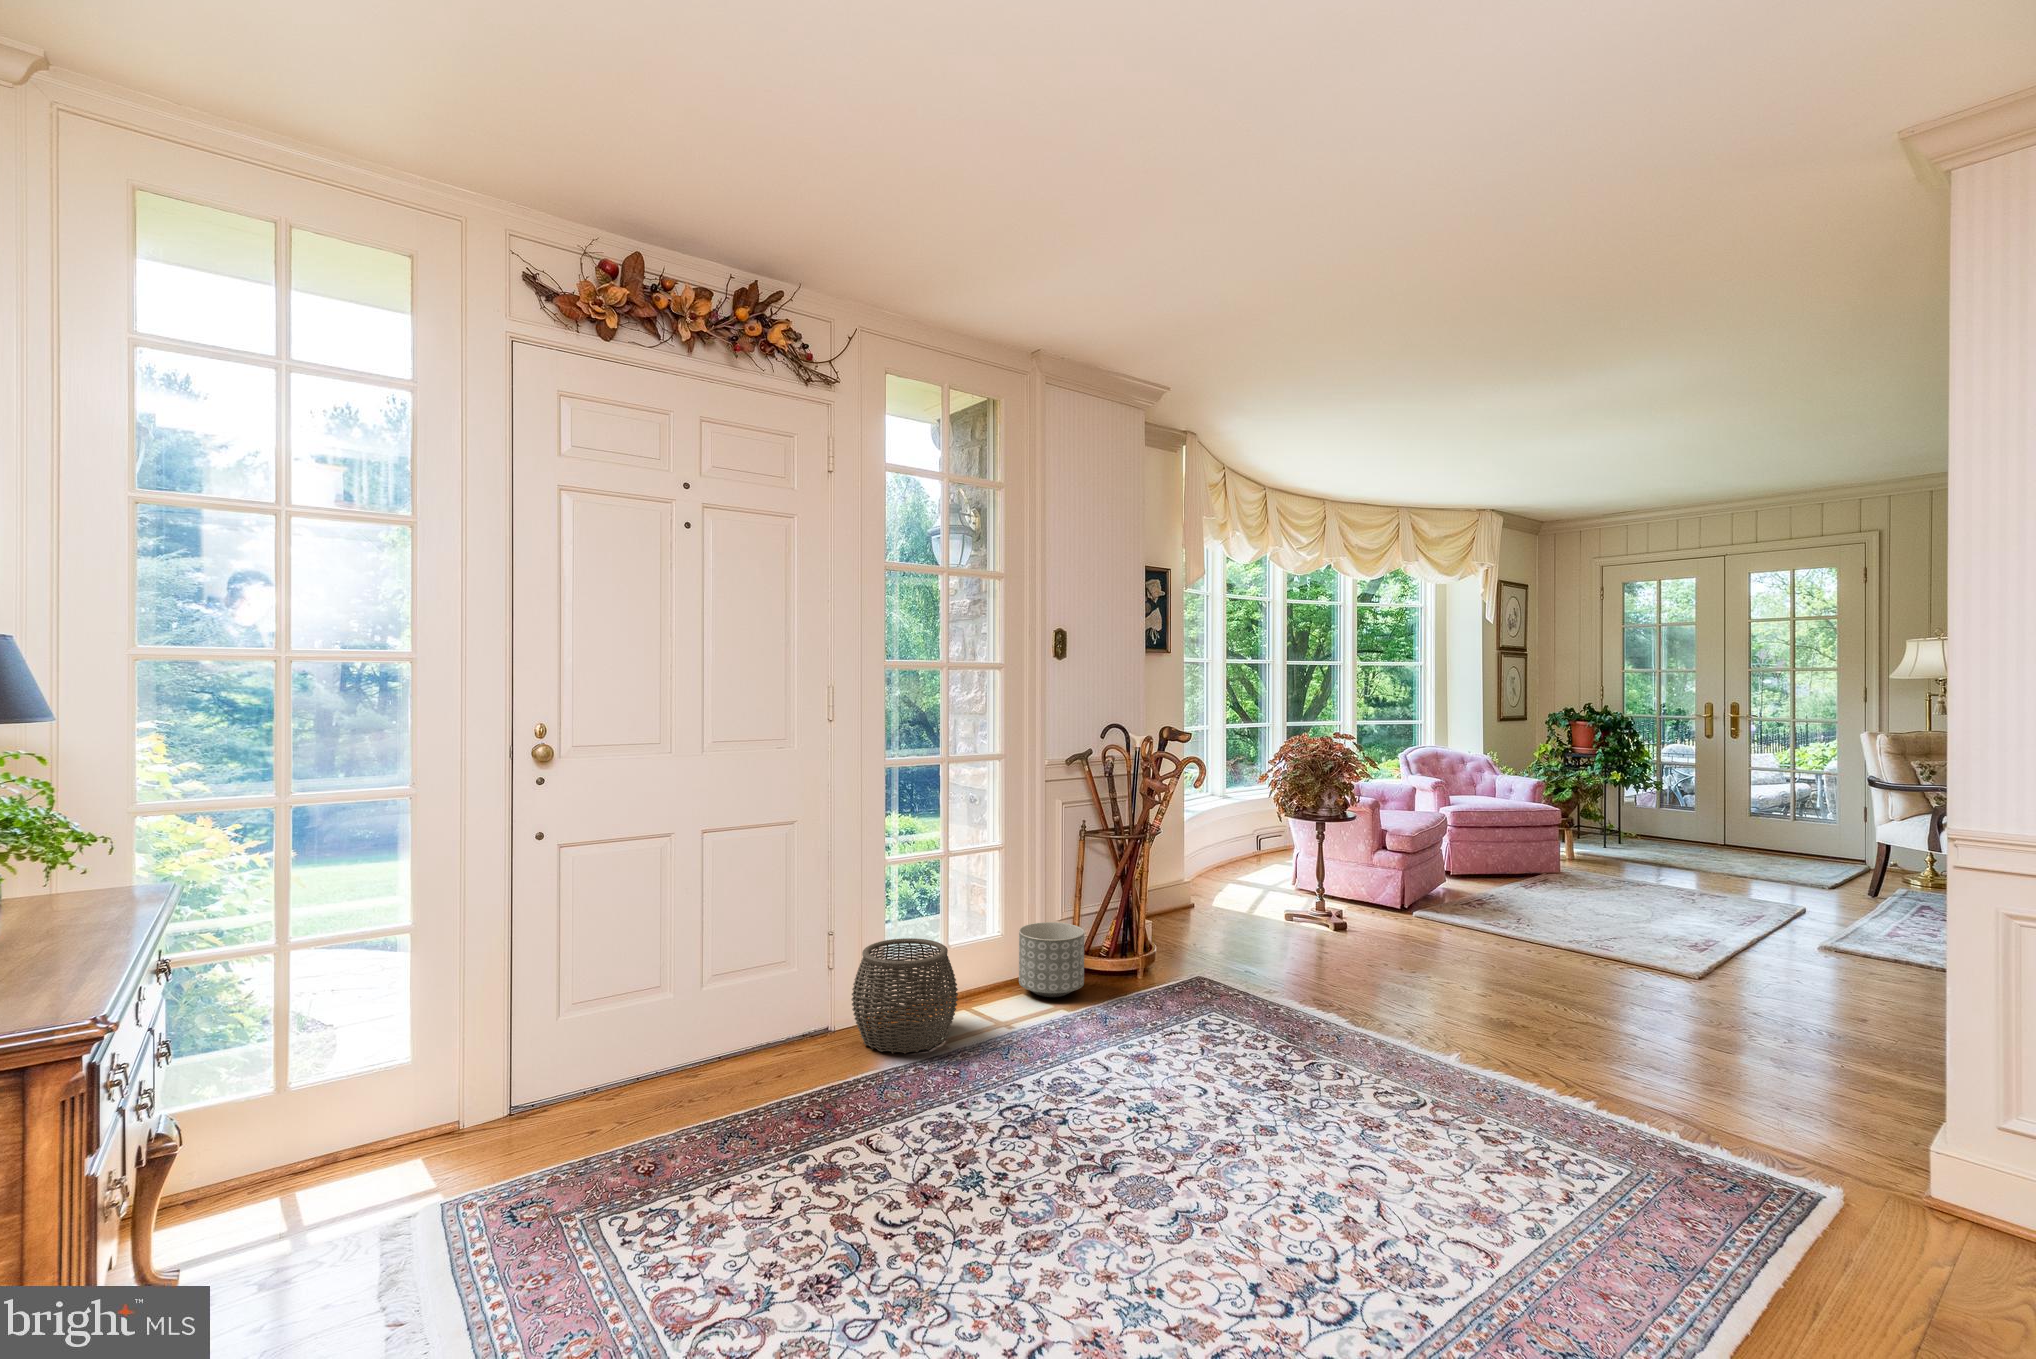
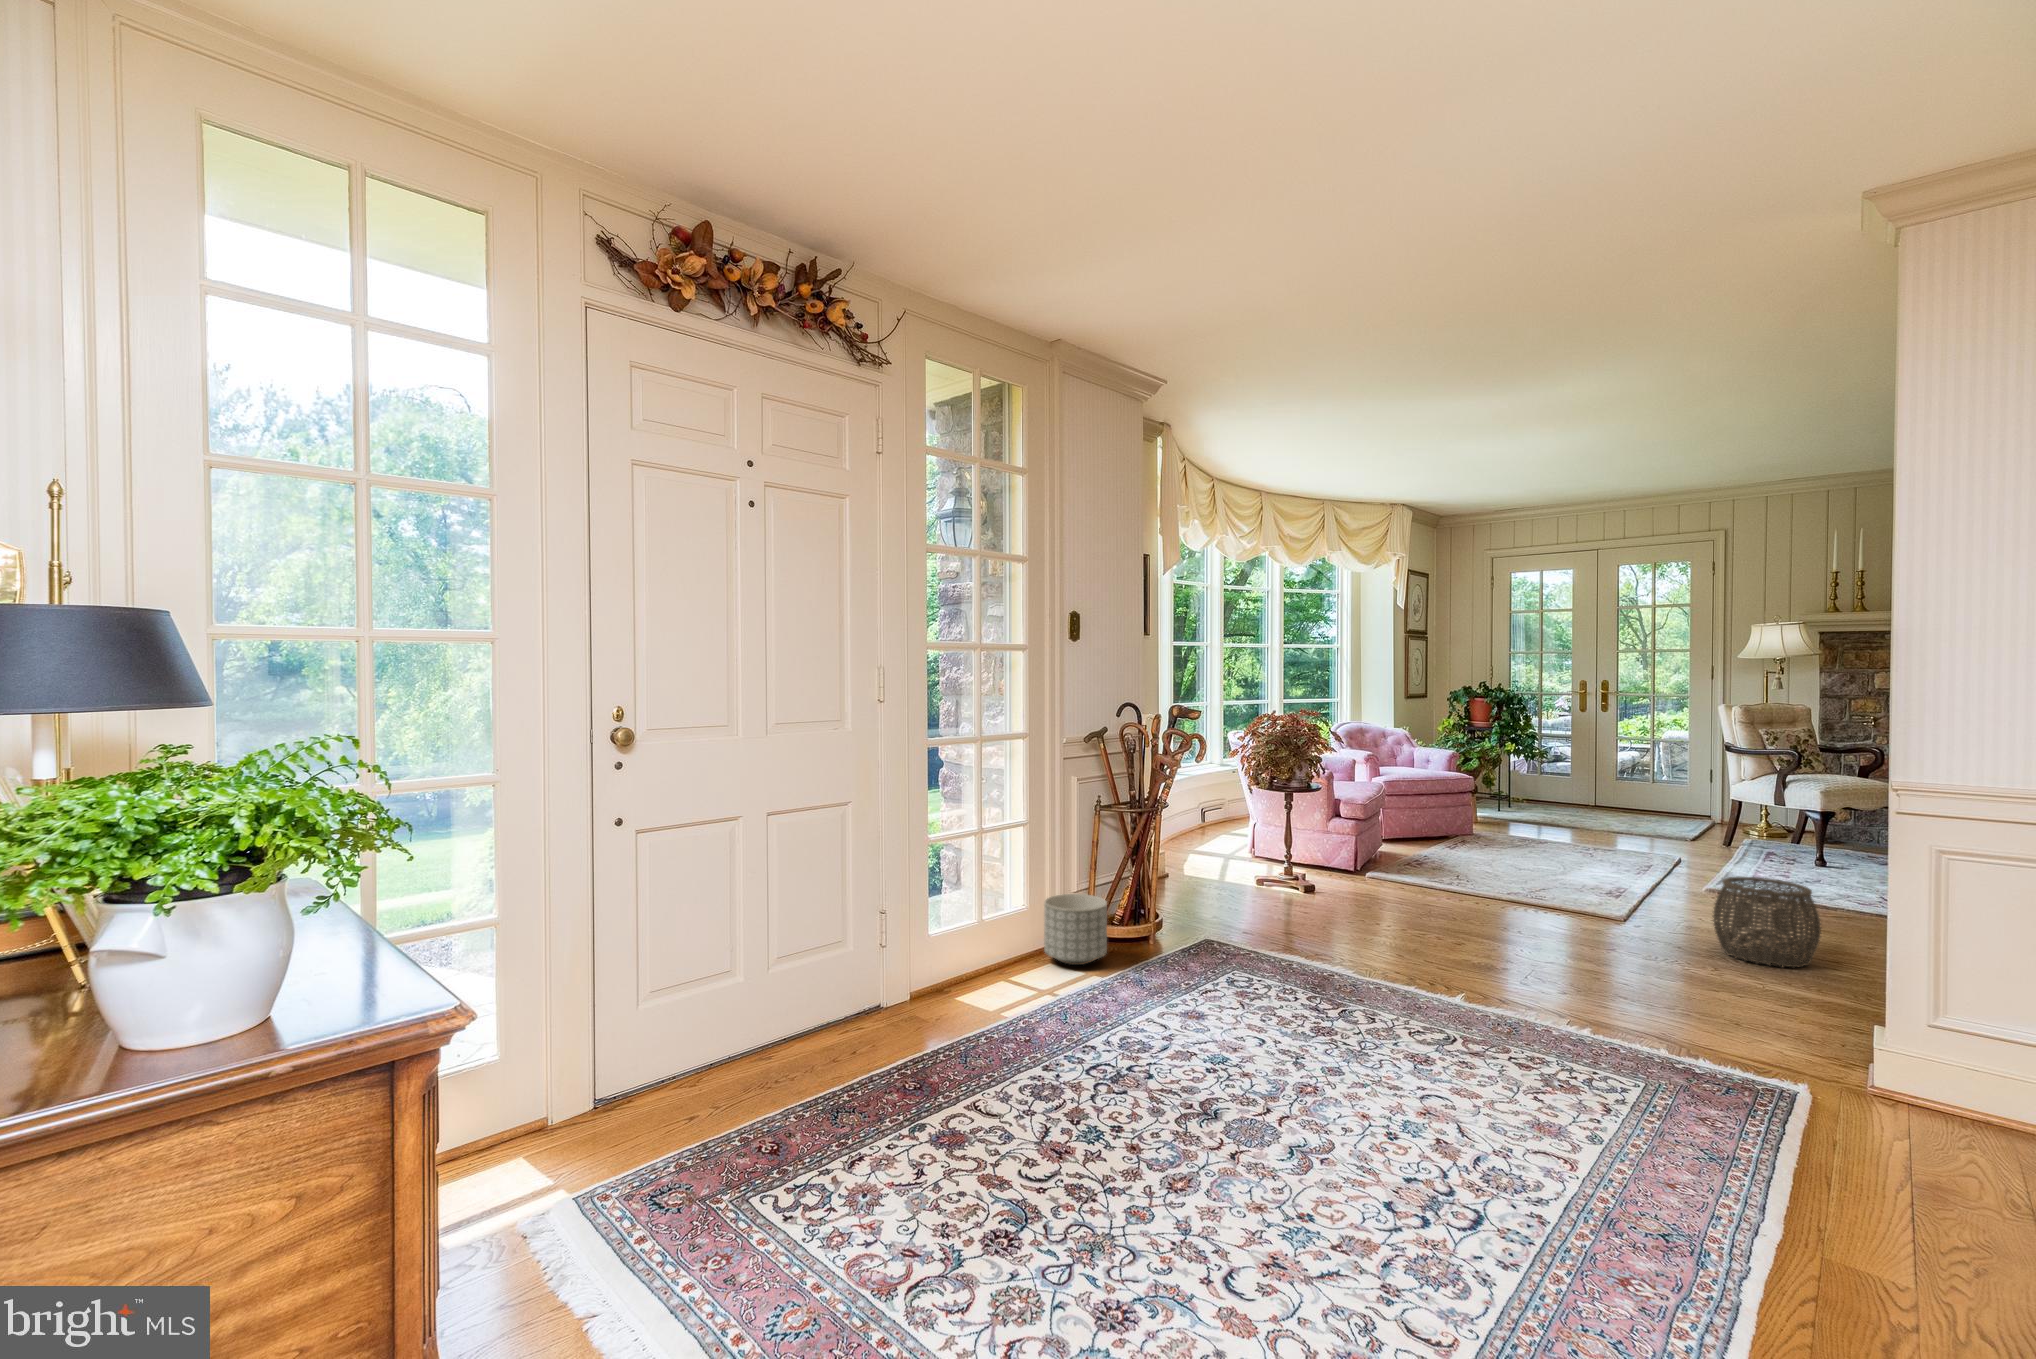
woven basket: present [851,938,958,1054] -> present [1713,877,1822,968]

